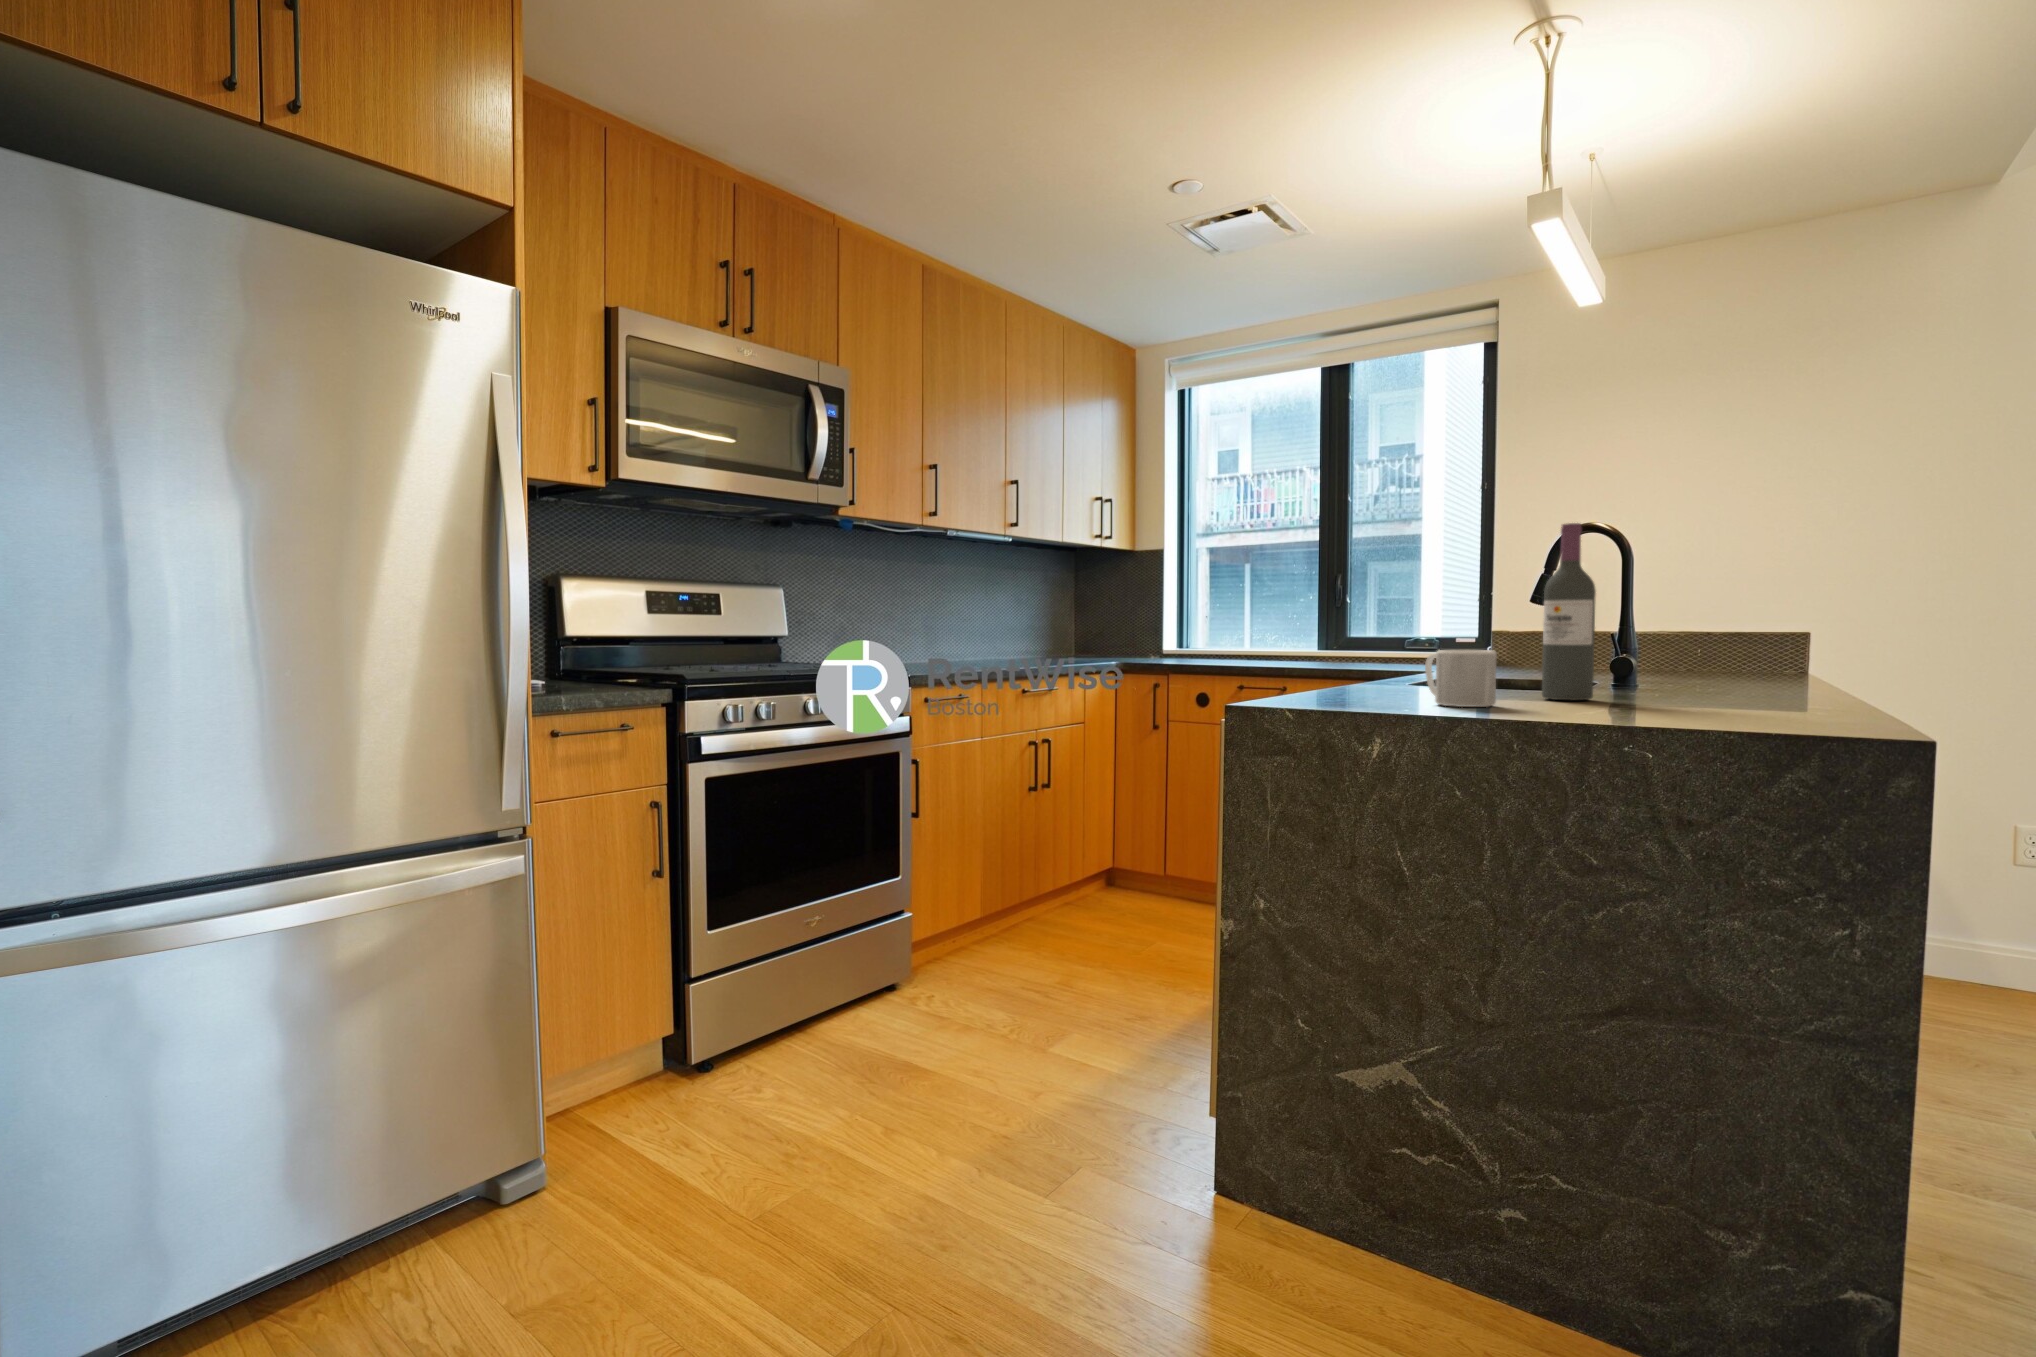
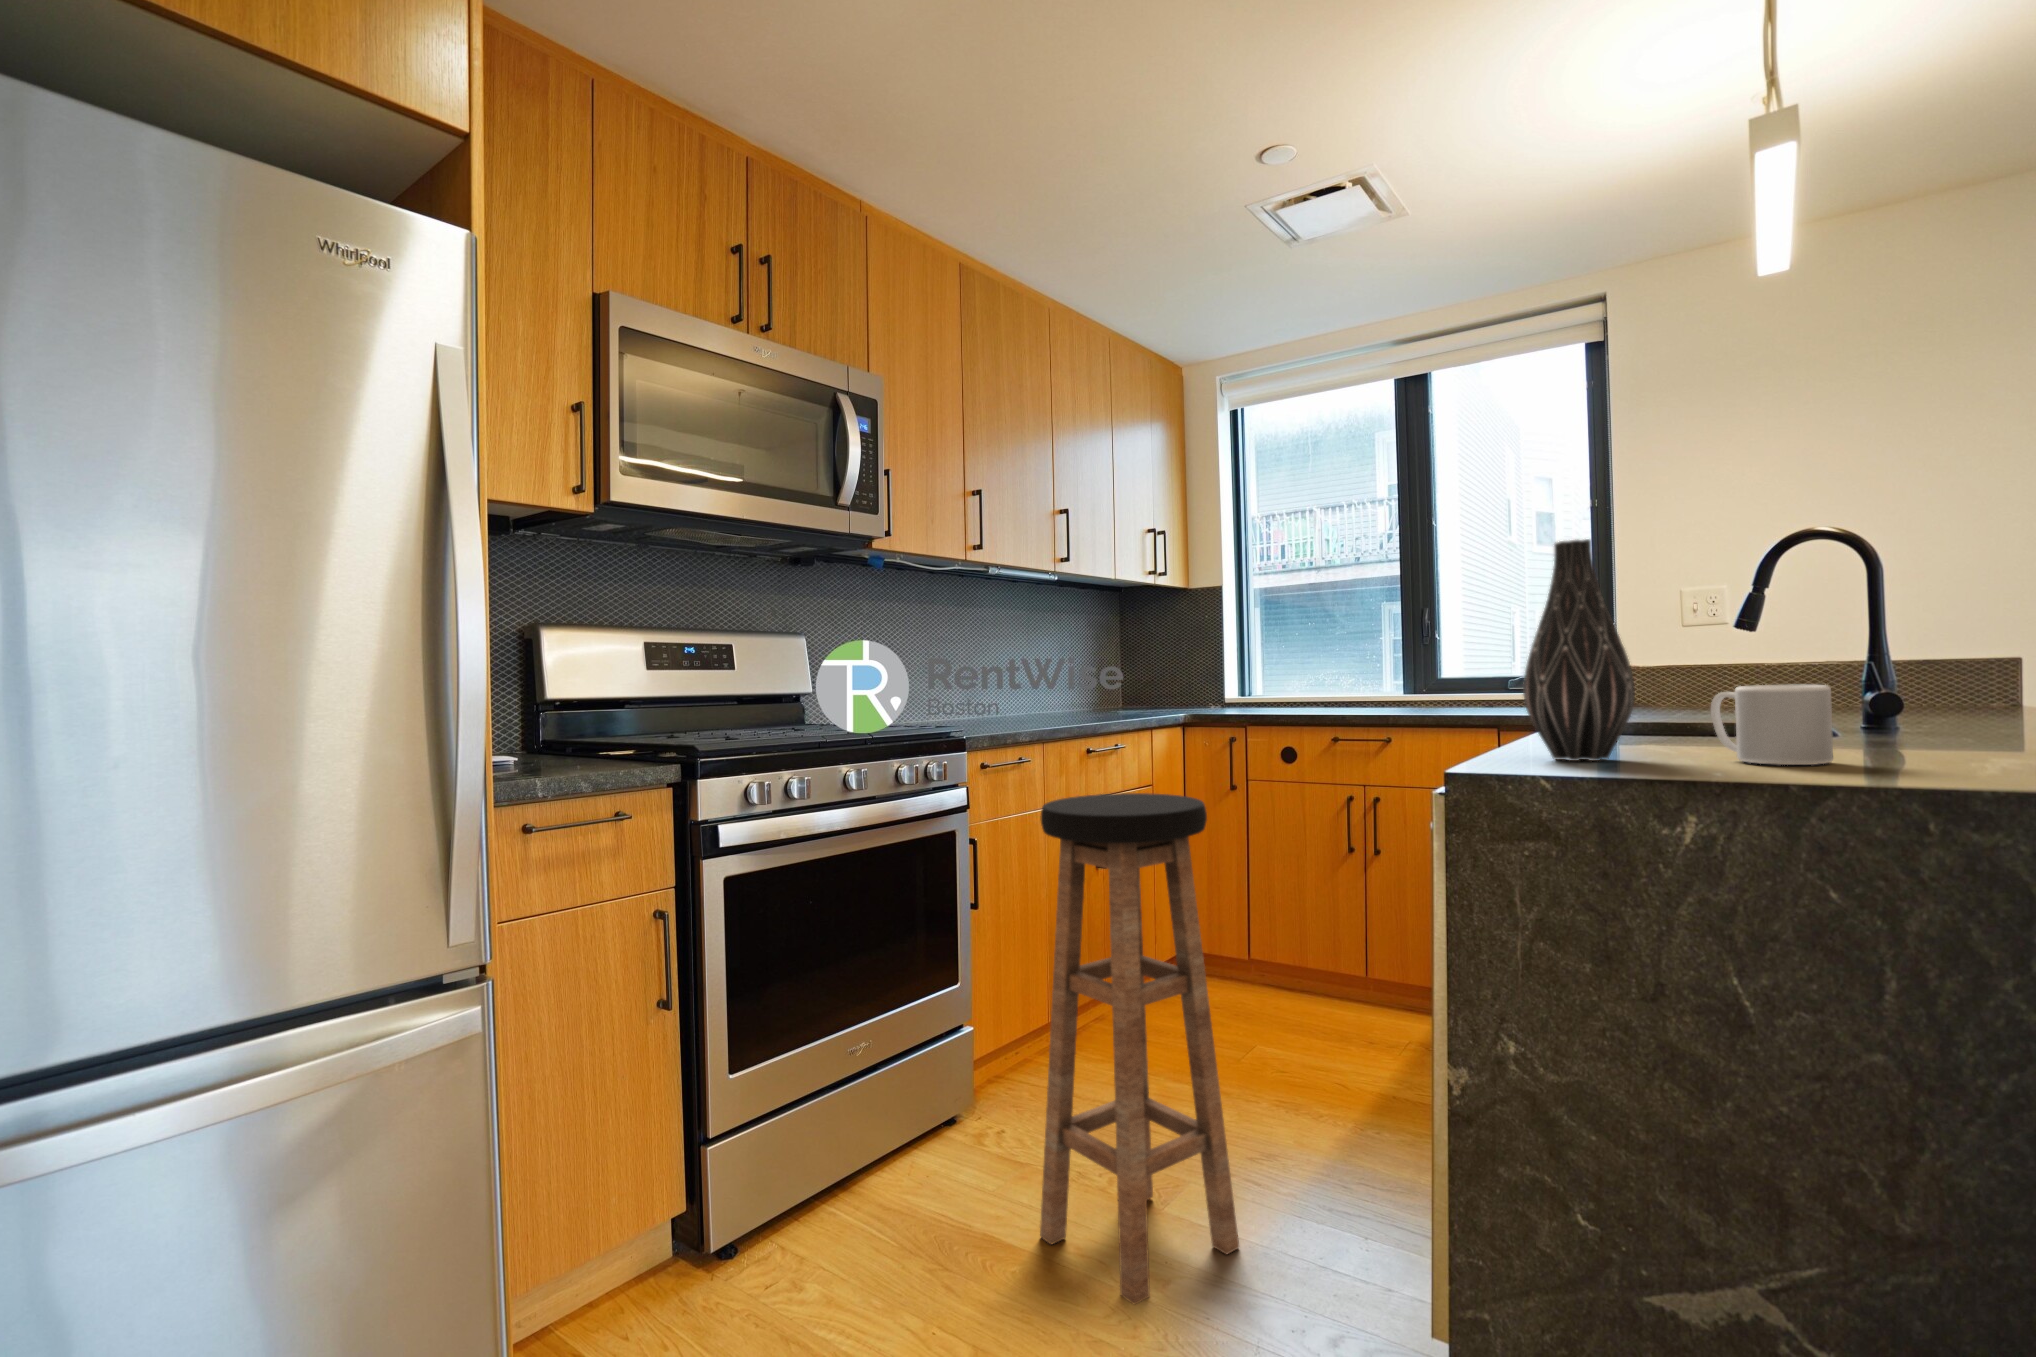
wine bottle: present [1542,523,1596,700] -> none [1856,510,1942,750]
vase: none [1299,538,1373,702] -> present [1523,539,1635,761]
bar stool: none [951,724,1105,1110] -> present [1040,793,1239,1304]

